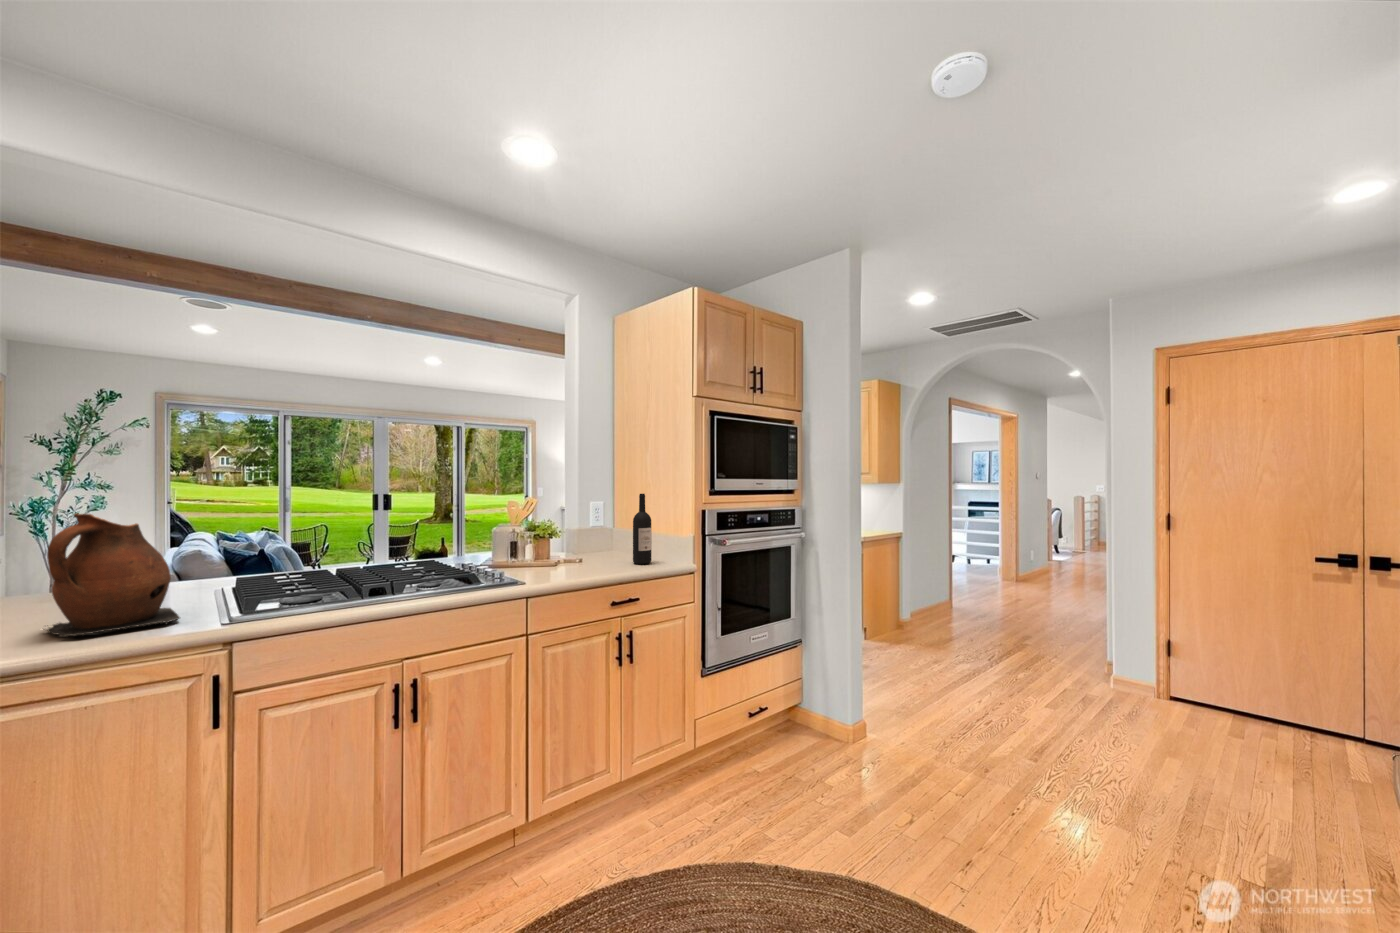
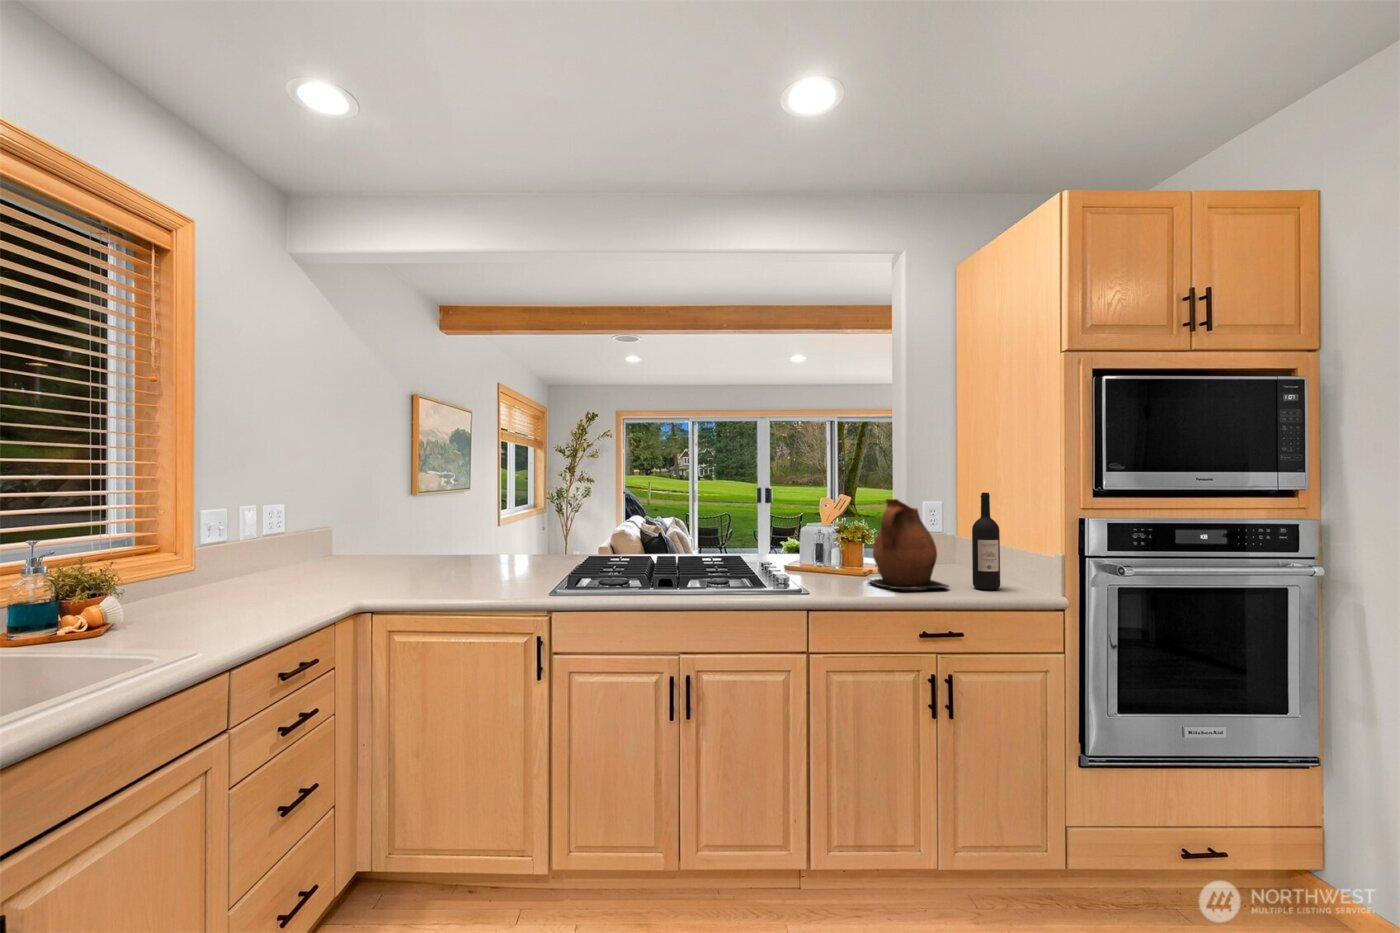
ceramic pitcher: present [46,514,180,637] -> present [868,499,949,589]

